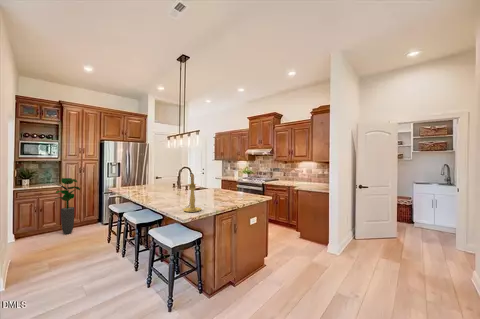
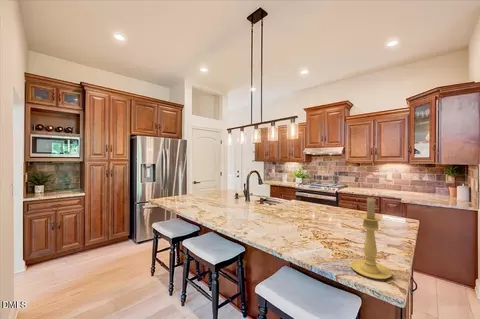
potted plant: present [55,178,80,234] -> none [72,184,111,259]

